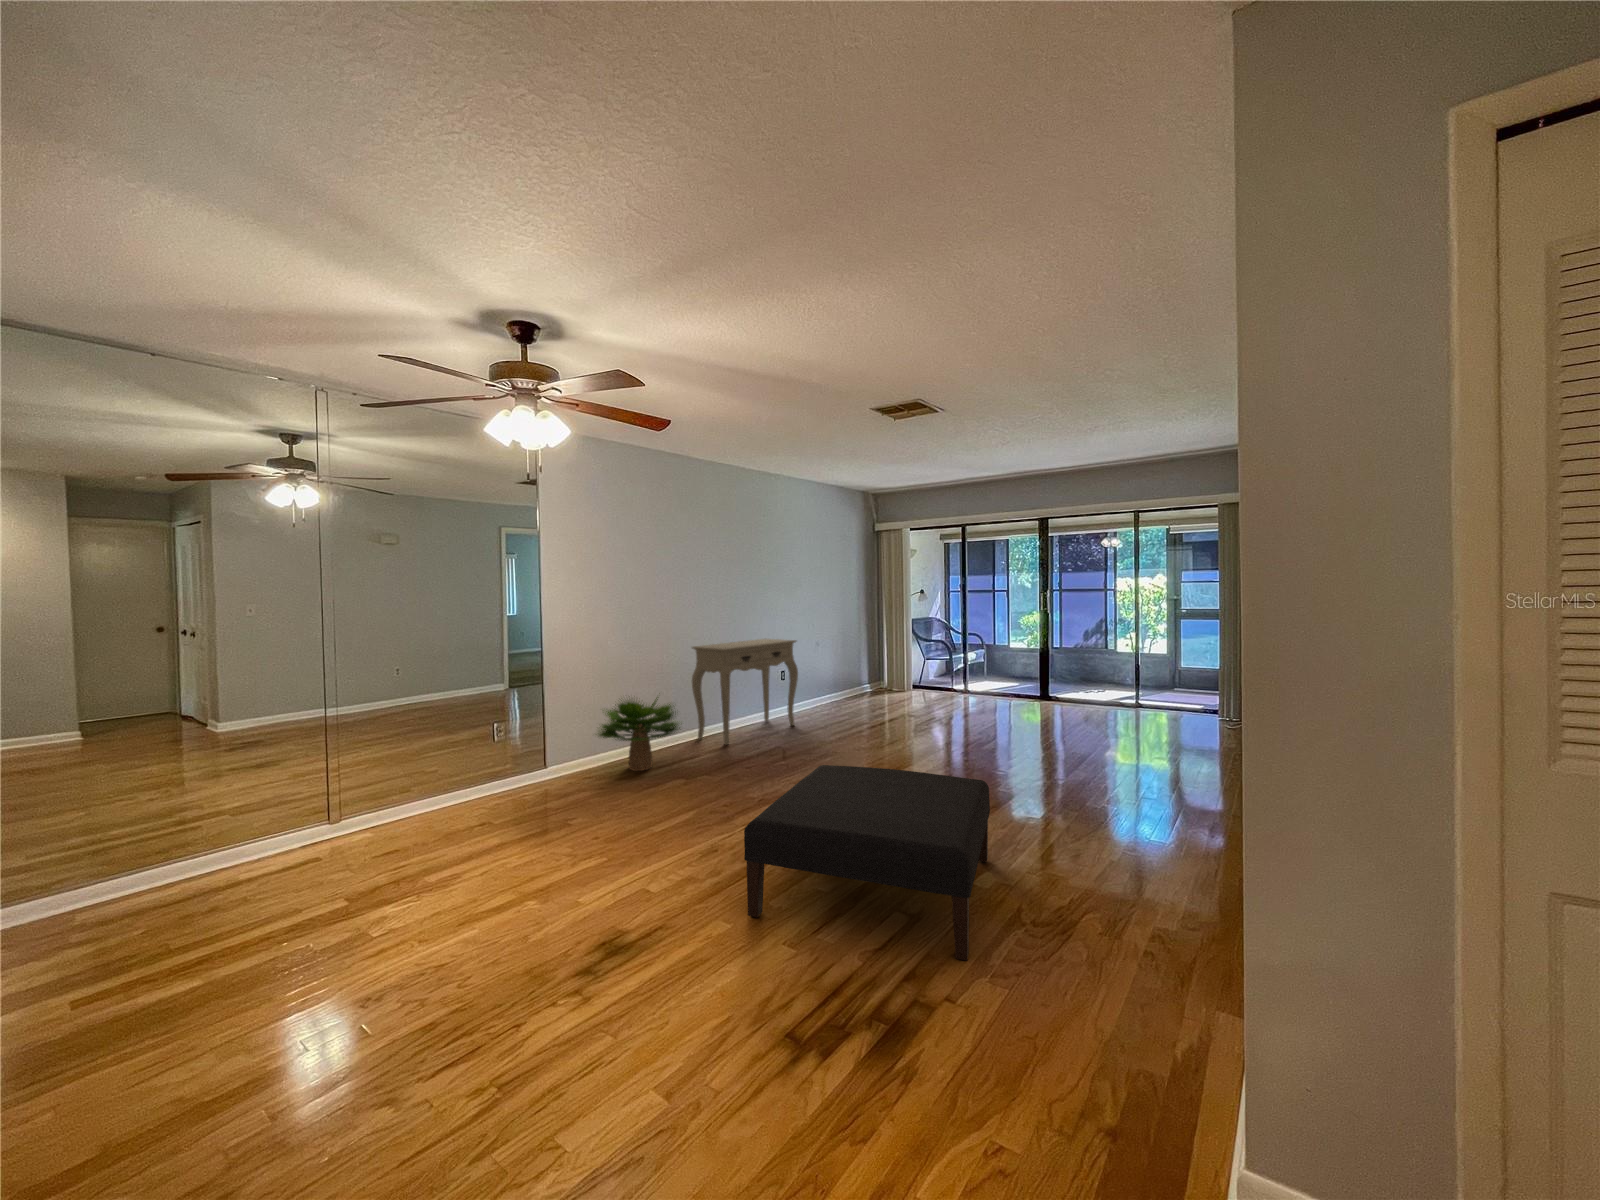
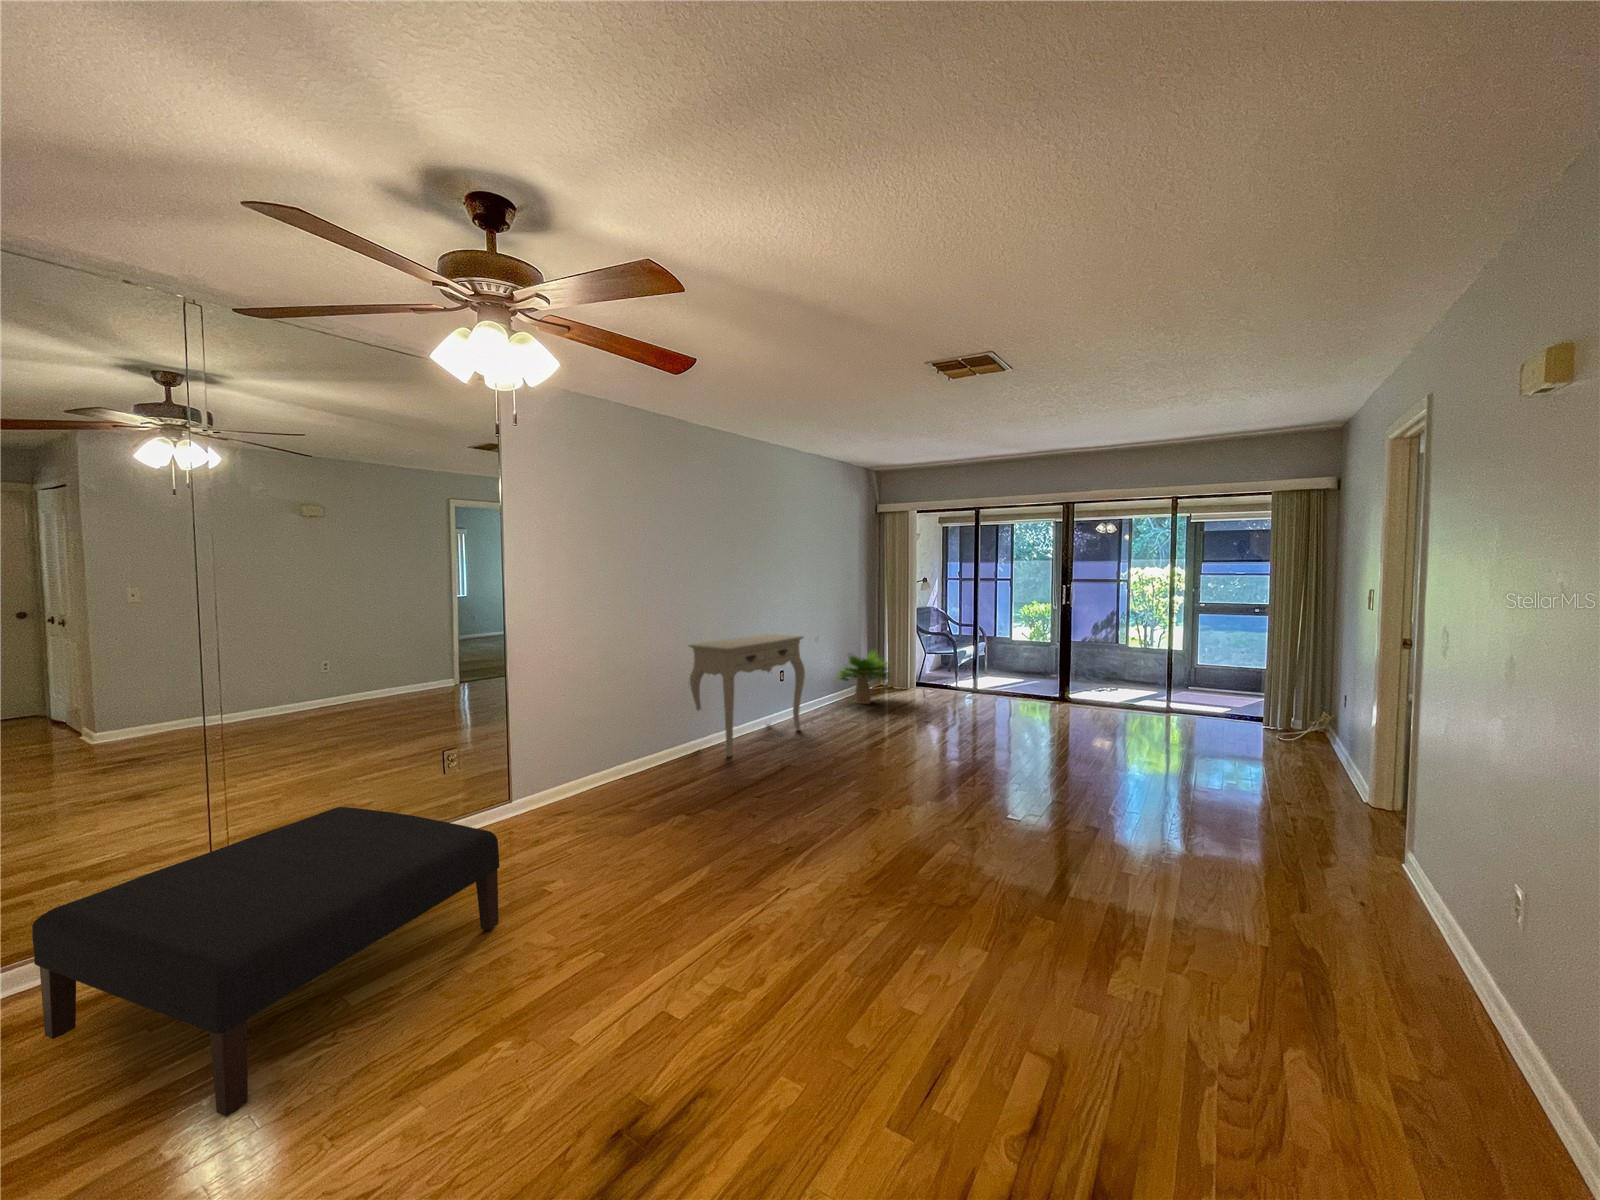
potted plant: present [598,697,680,771] -> present [835,652,890,704]
ottoman: present [744,765,990,961] -> present [32,807,500,1117]

